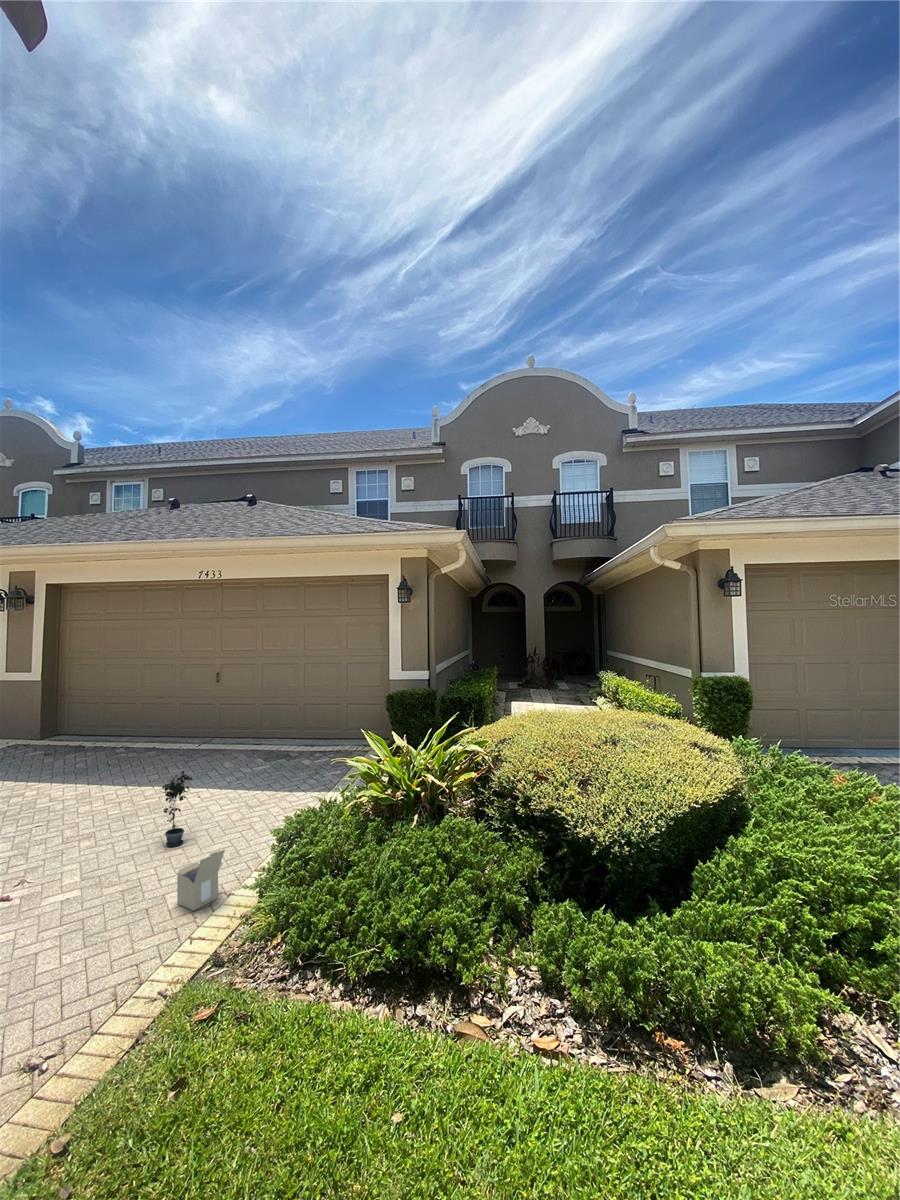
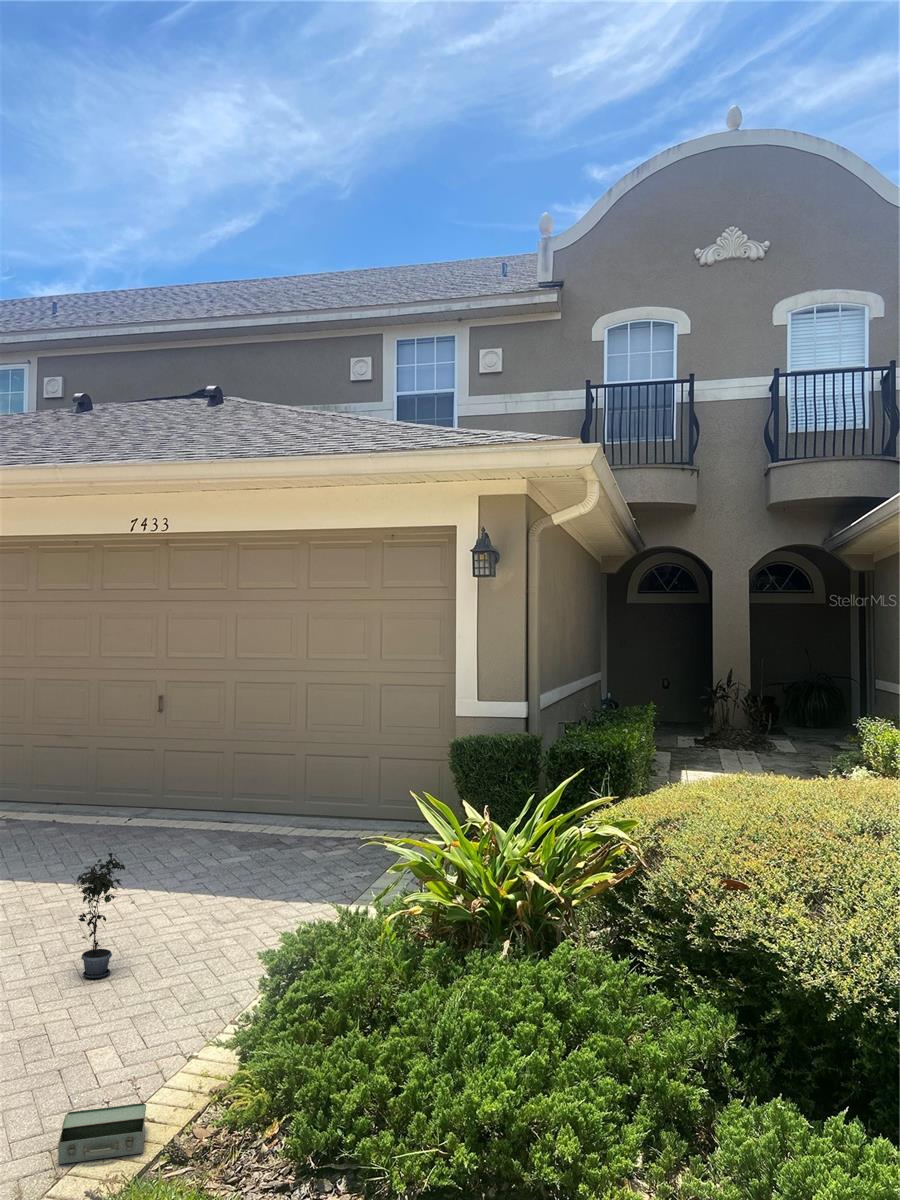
cardboard box: present [177,850,225,911] -> none [106,981,183,1078]
toolbox: none [141,929,200,975] -> present [58,1103,146,1164]

